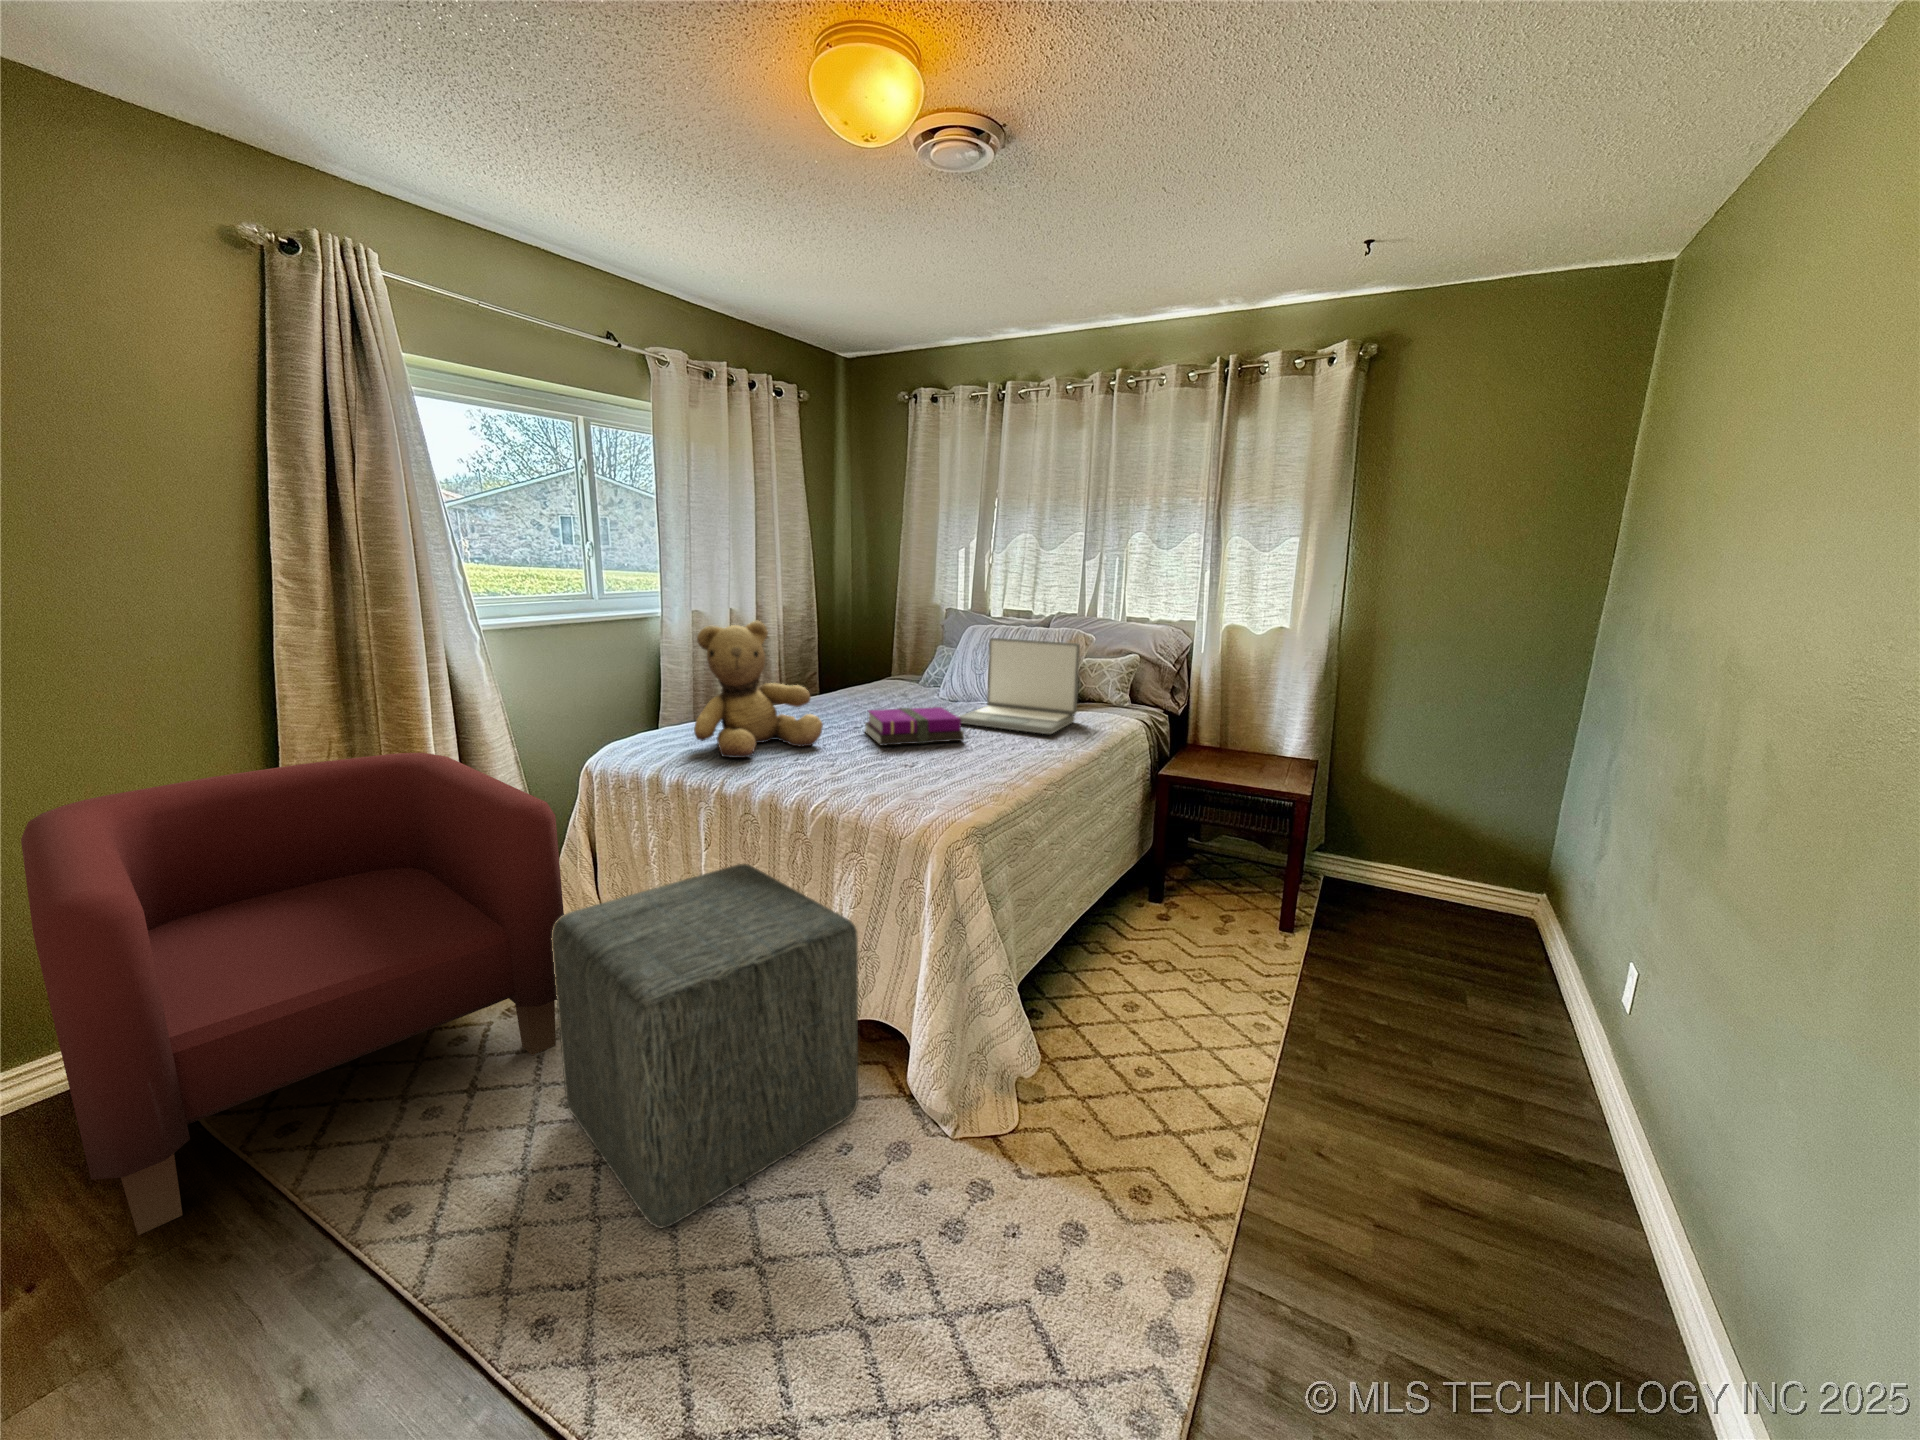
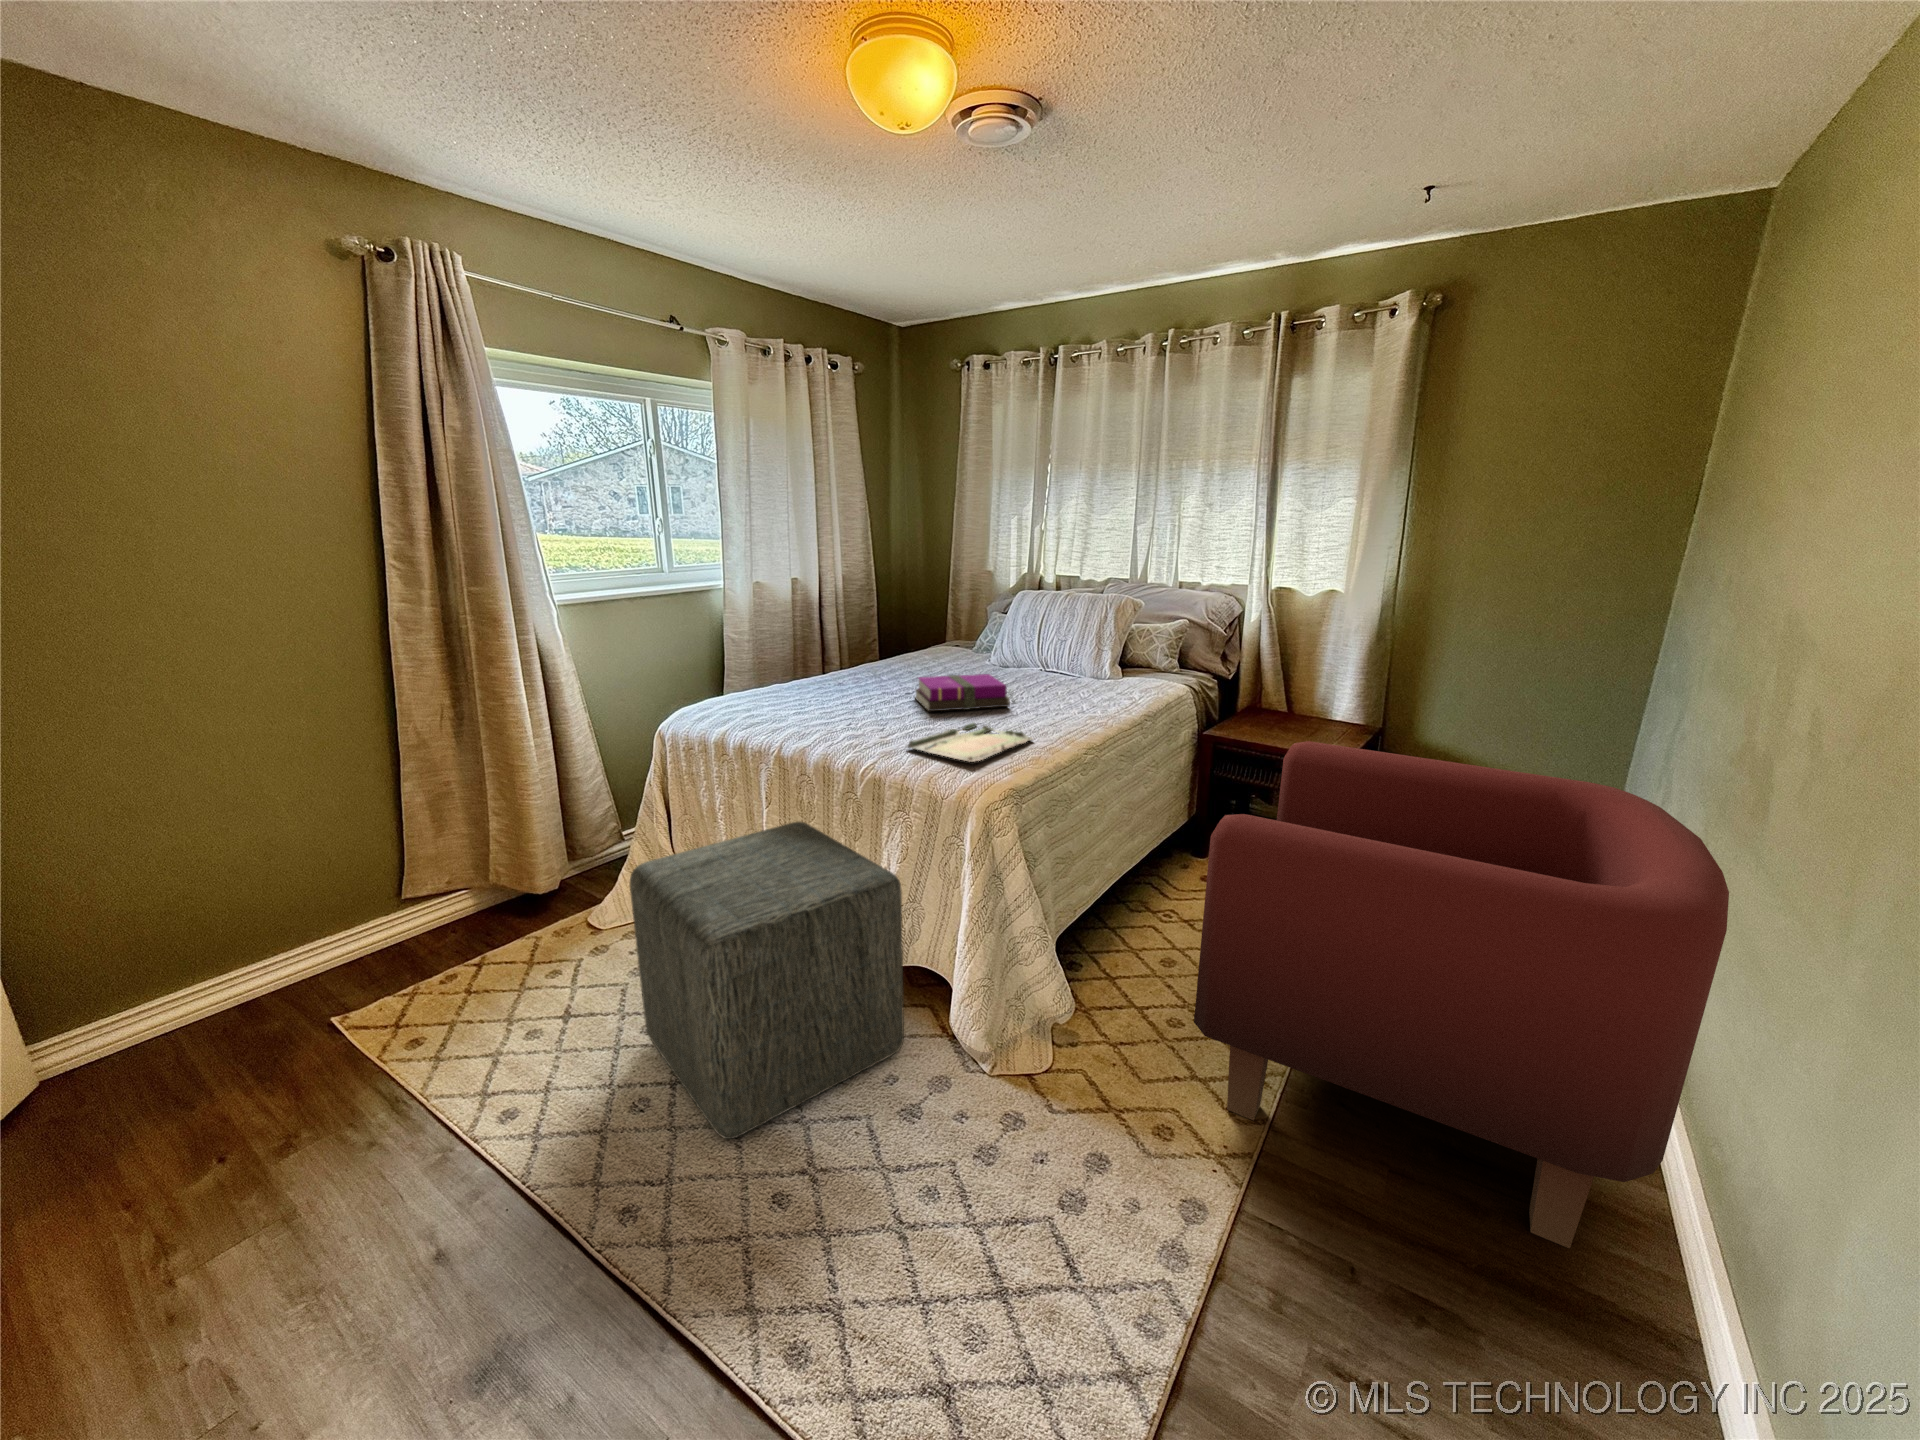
teddy bear: present [694,621,823,758] -> none [755,593,874,723]
laptop: present [959,638,1080,734] -> none [1005,605,1127,700]
armchair: present [21,753,564,1235] -> present [1194,741,1729,1248]
tray: none [860,757,993,798] -> present [907,723,1032,762]

